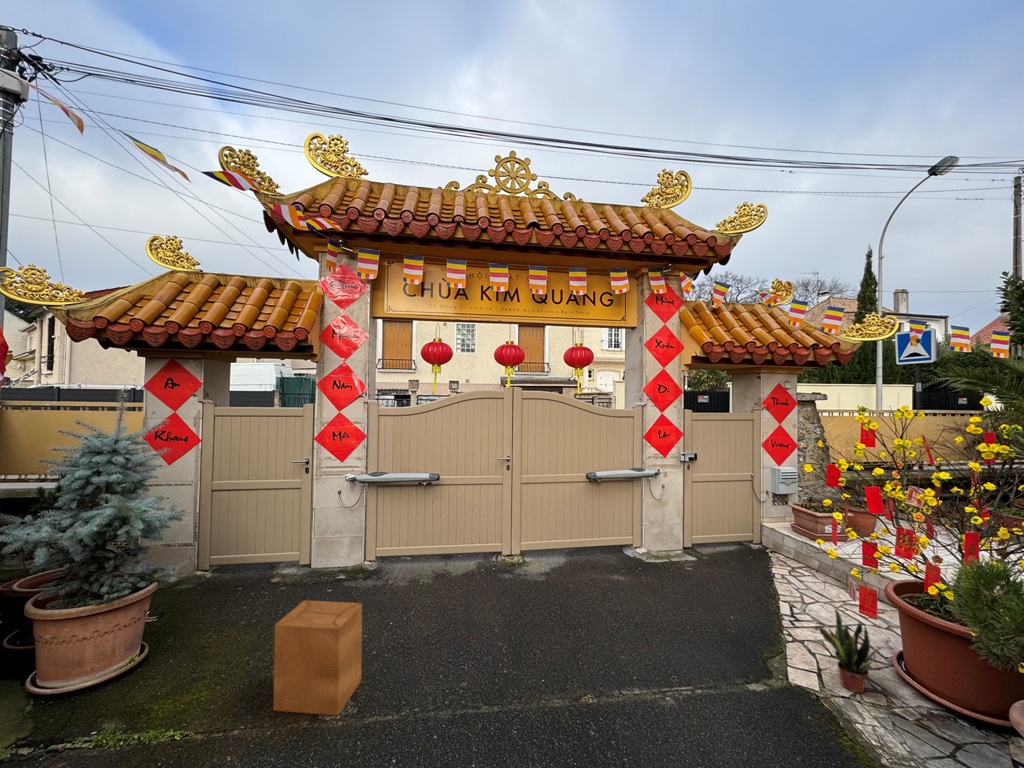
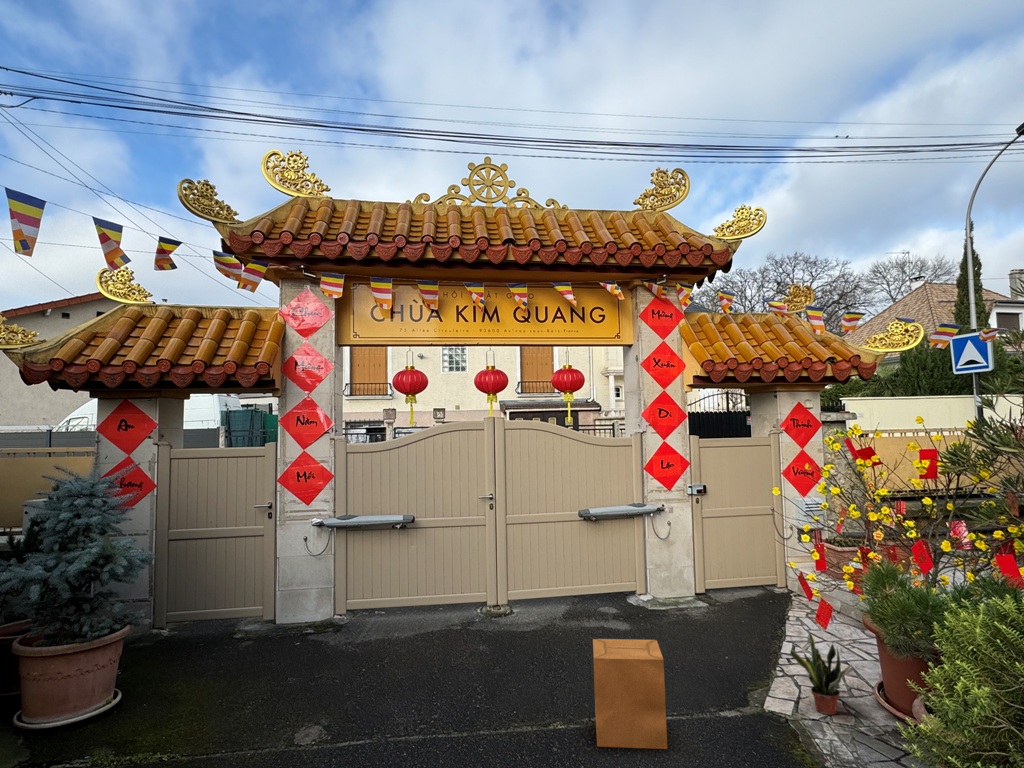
cardboard box: present [273,600,362,715] -> present [593,639,667,749]

